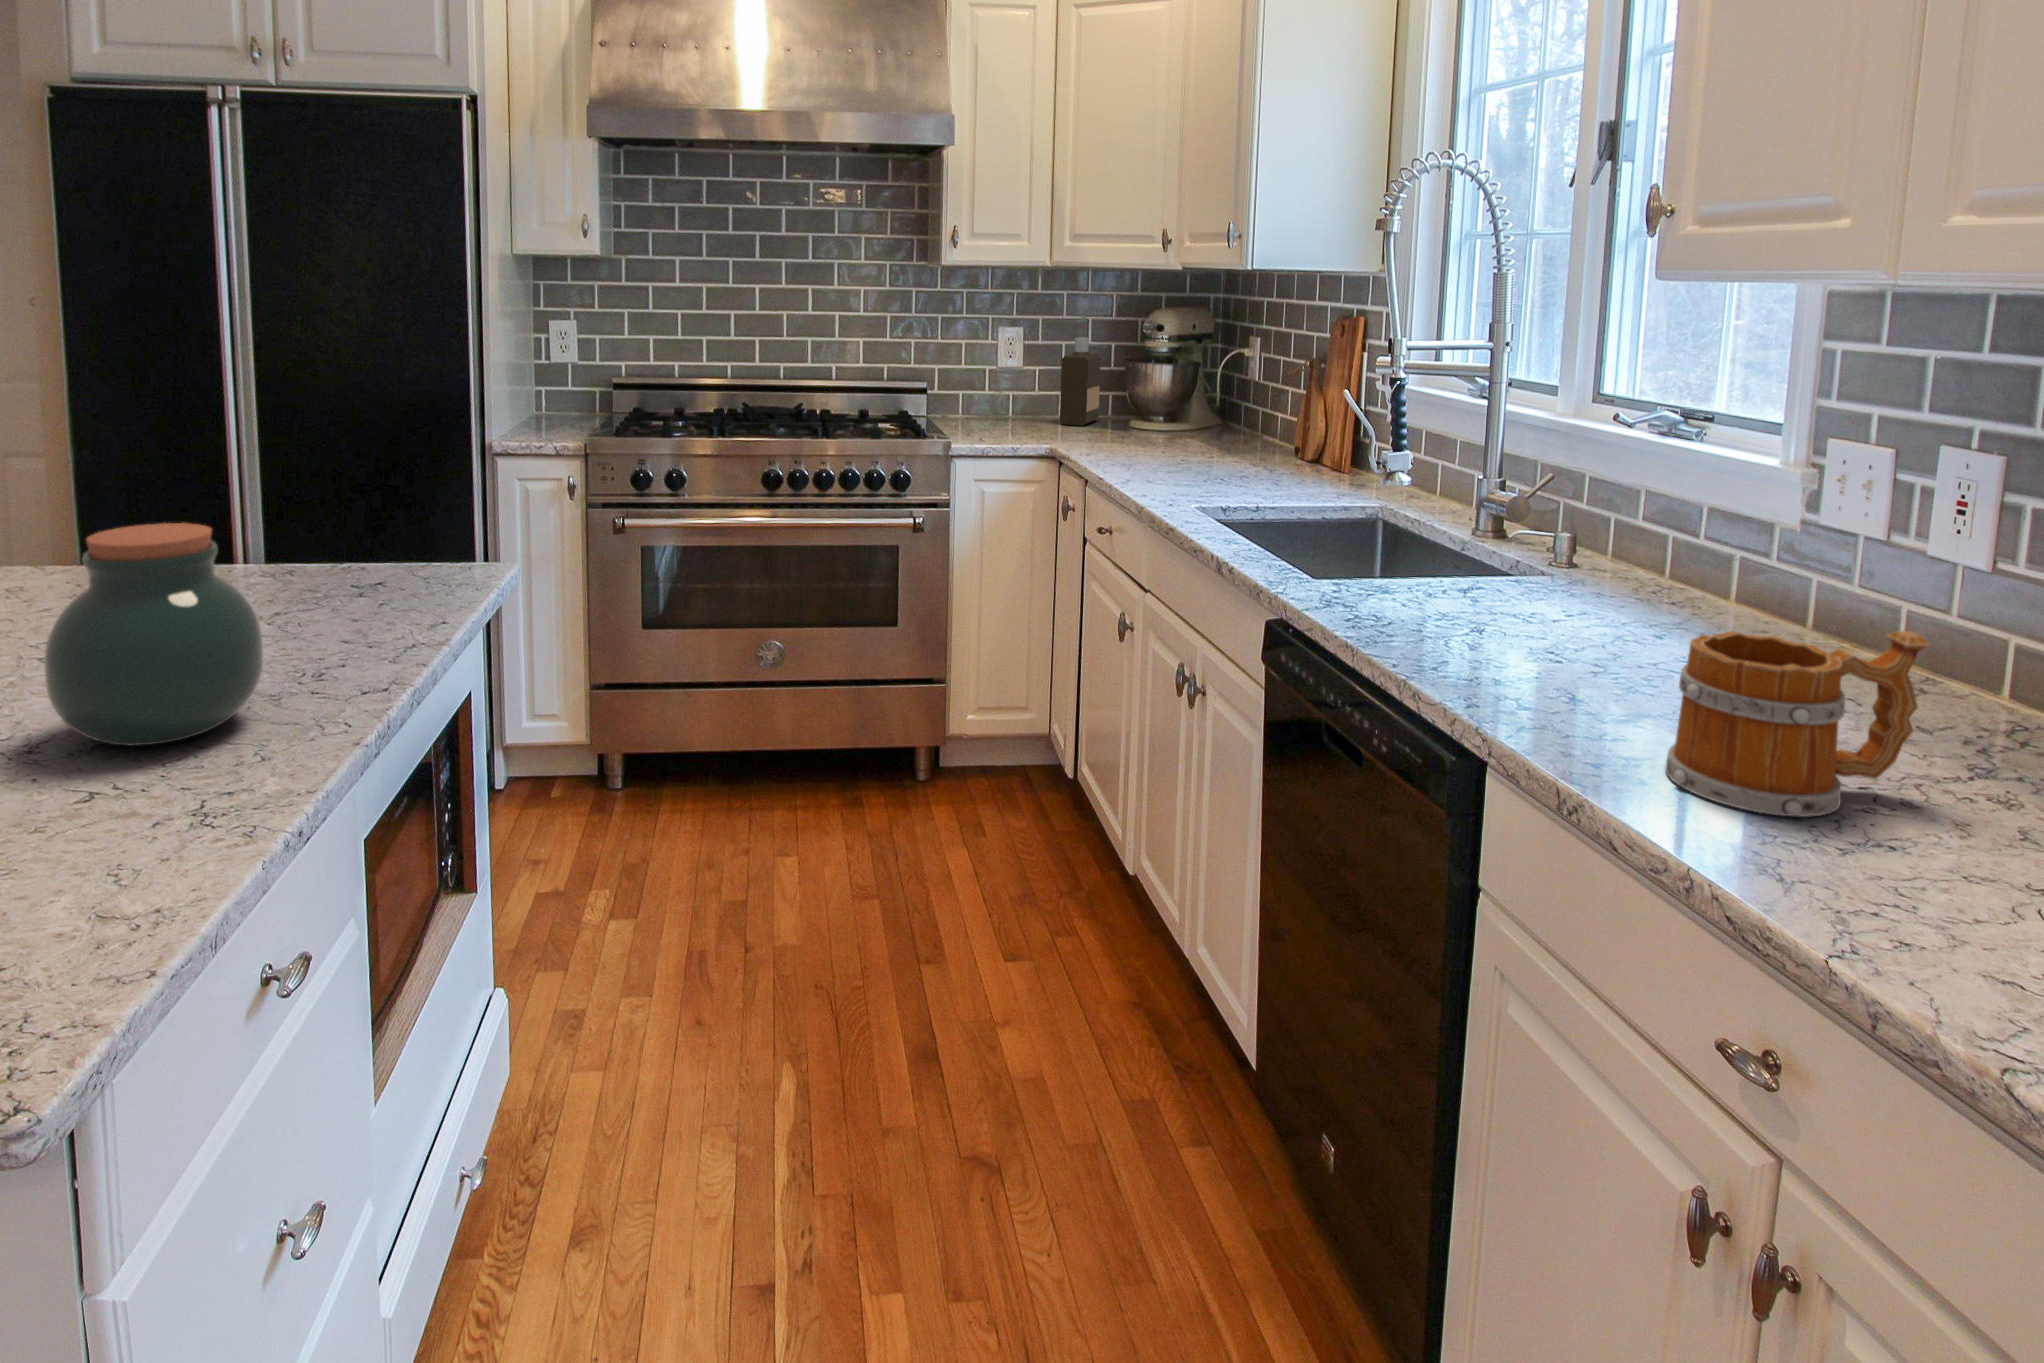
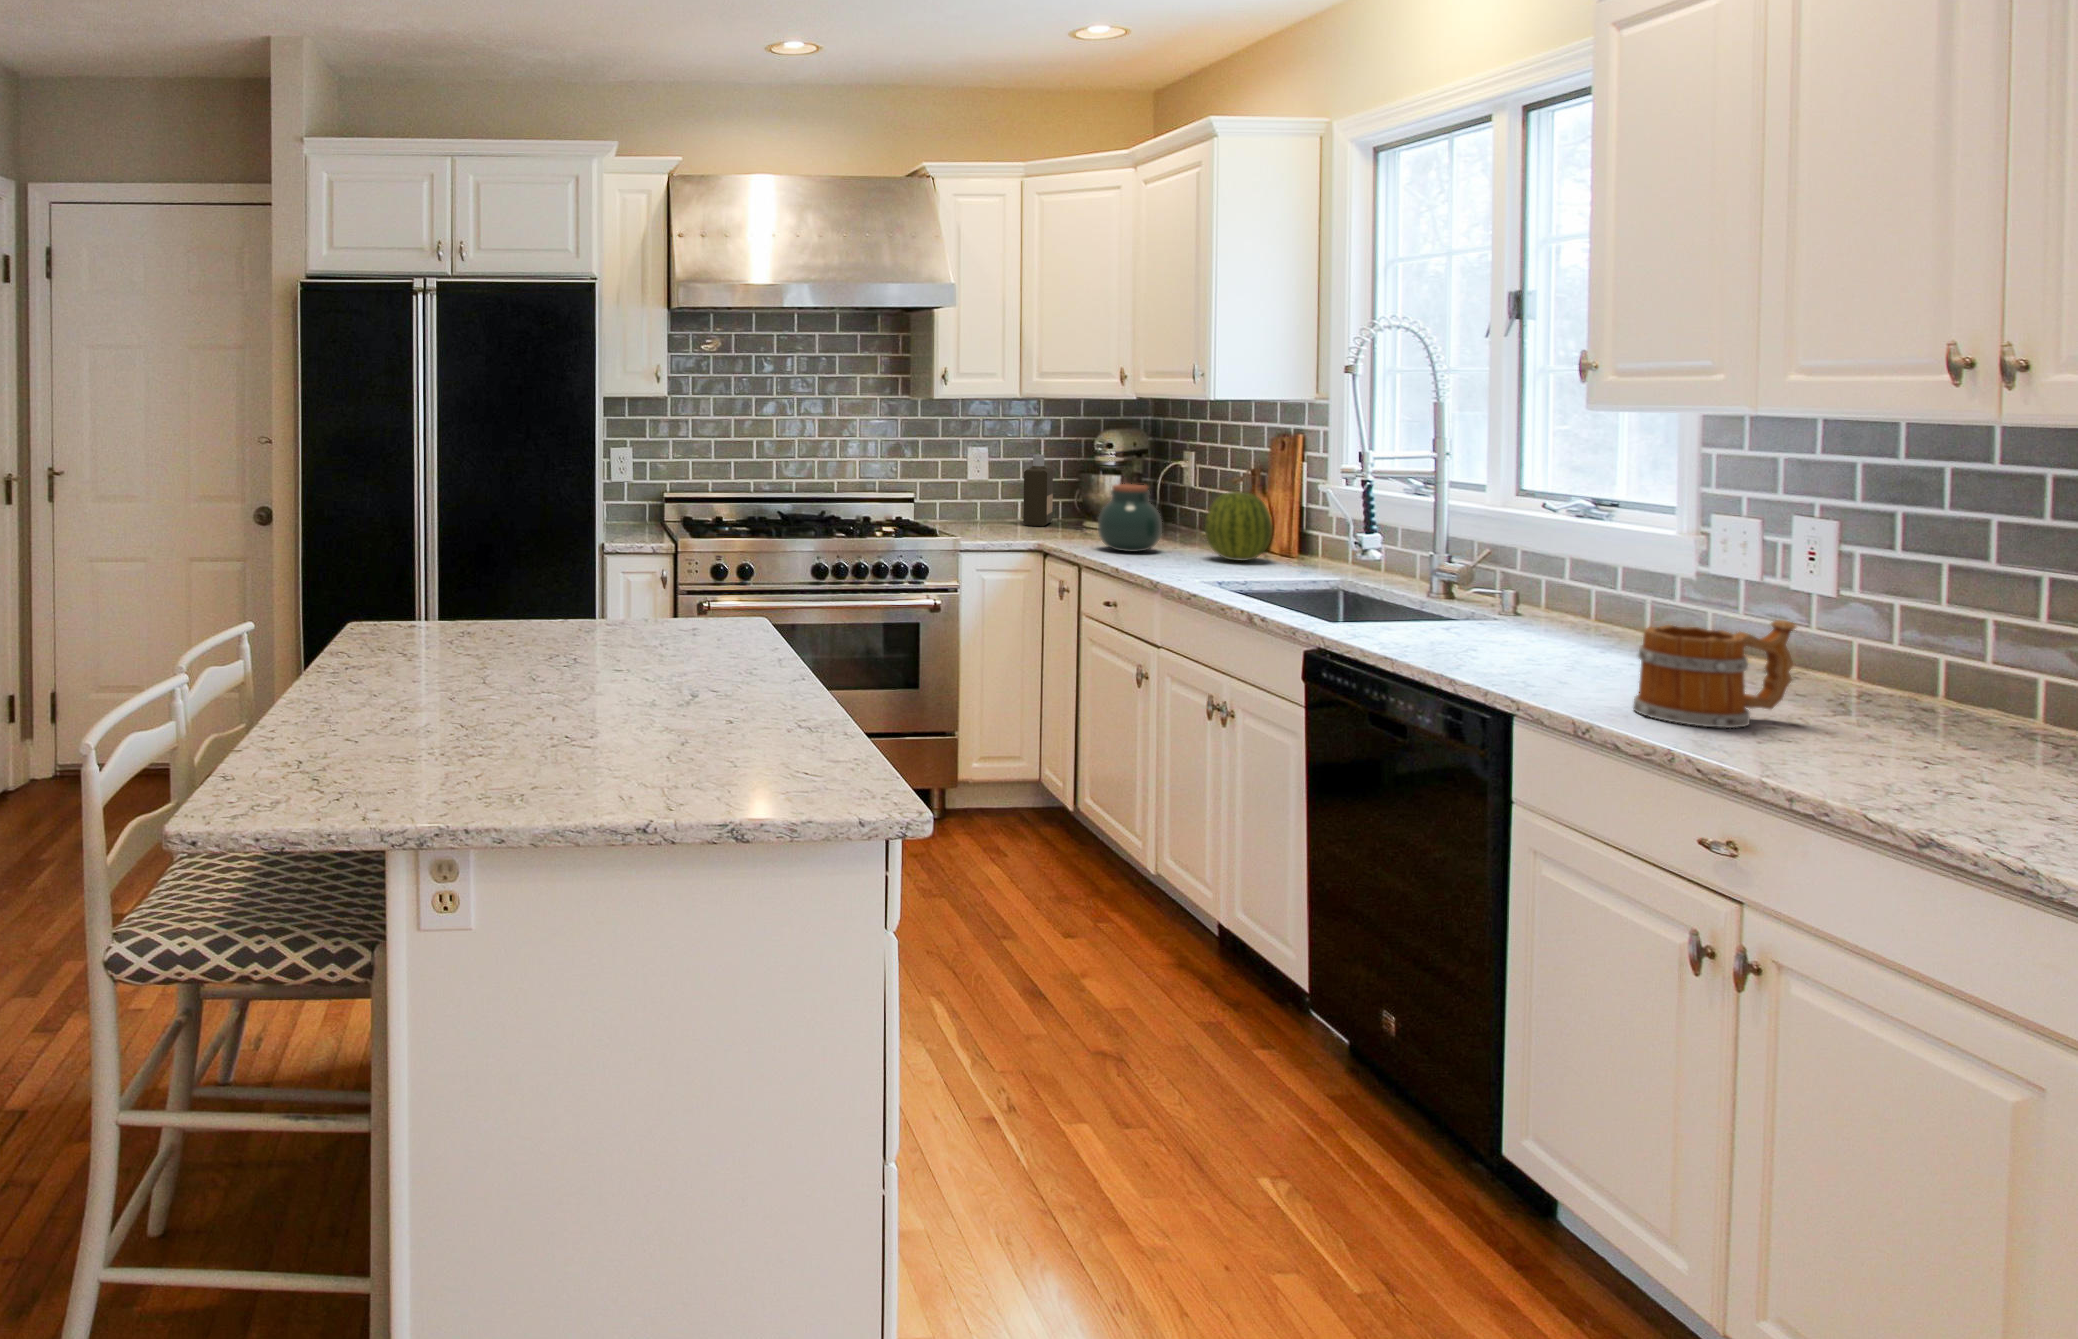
fruit: none [1239,388,1319,476] -> present [1205,491,1273,561]
jar: present [44,523,263,746] -> present [1098,484,1162,552]

